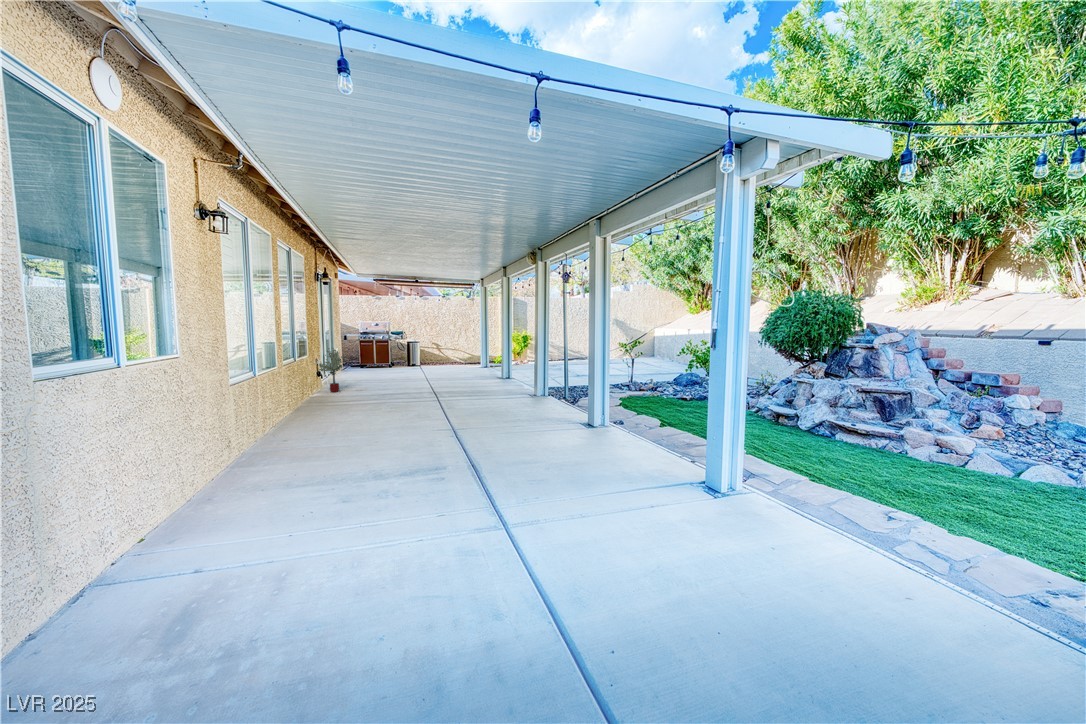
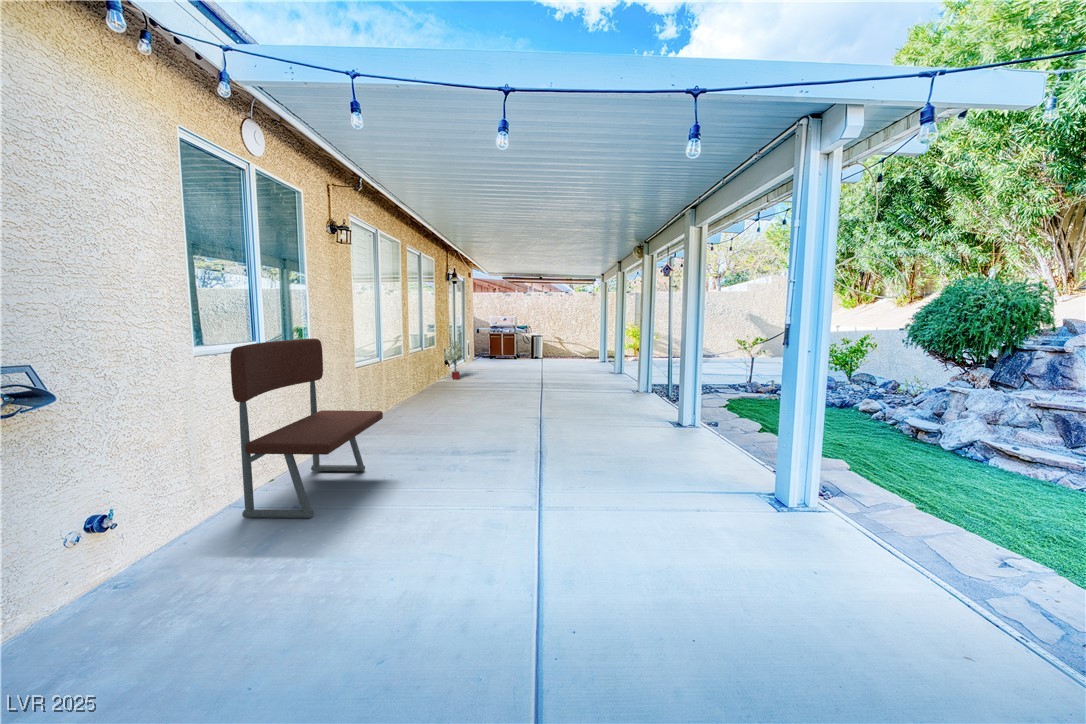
bench: none [89,350,291,594] -> present [230,339,383,518]

